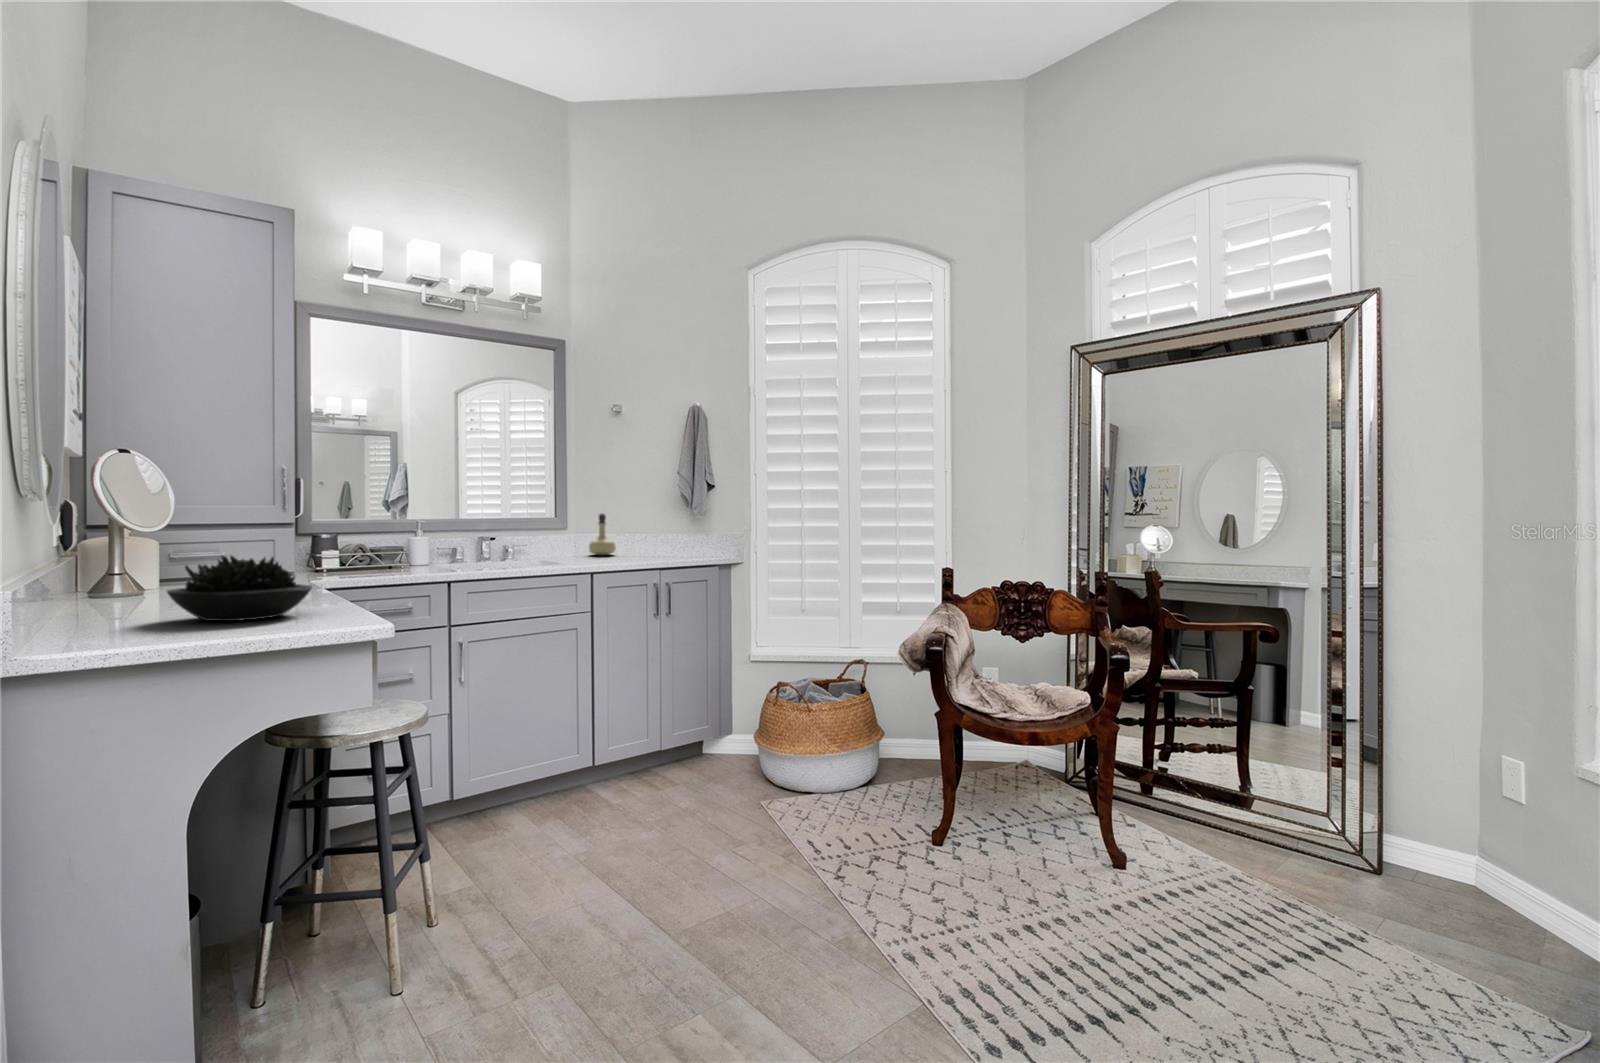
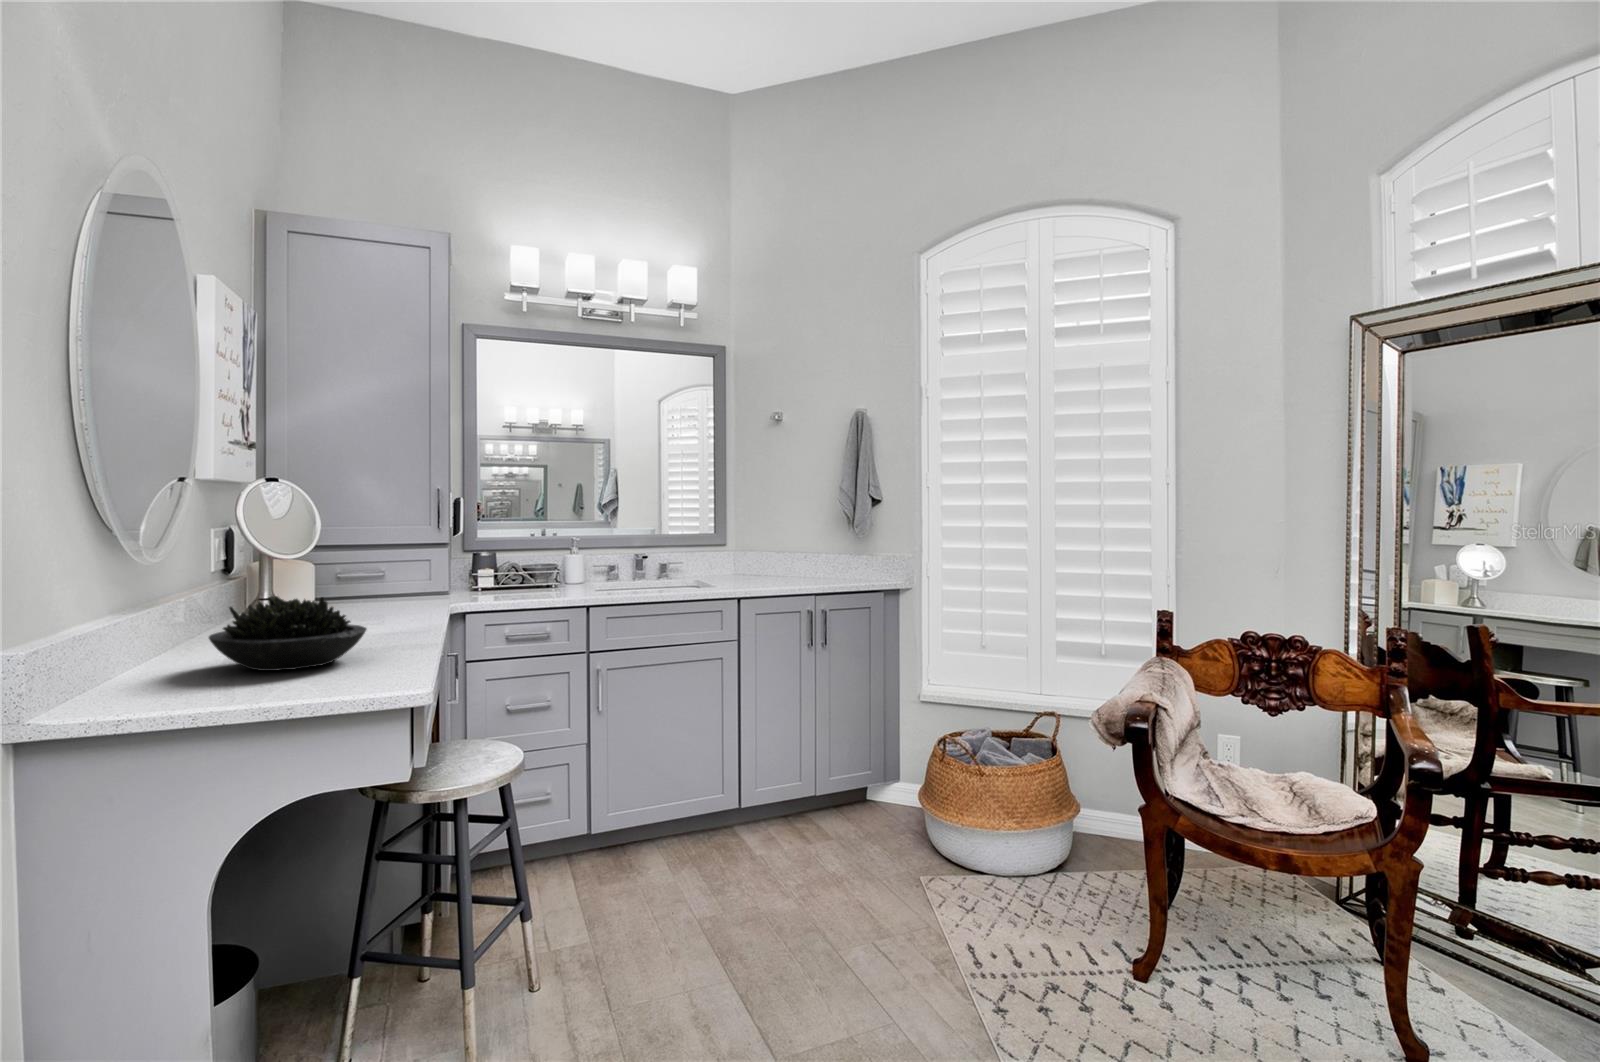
perfume bottle: present [589,513,615,555] -> none [748,530,776,575]

